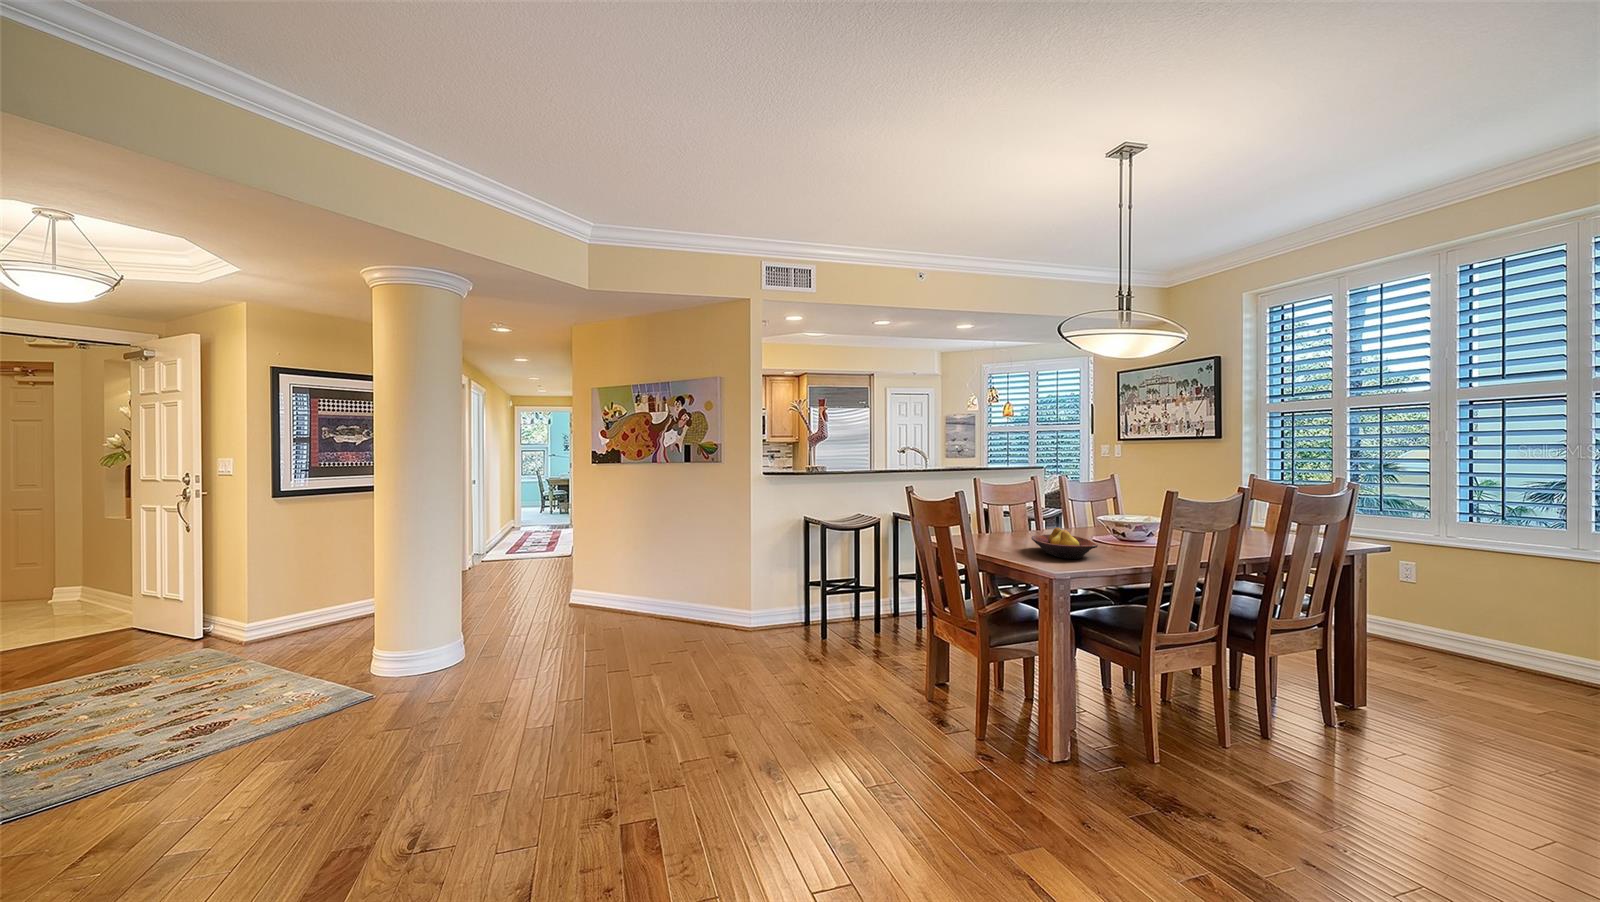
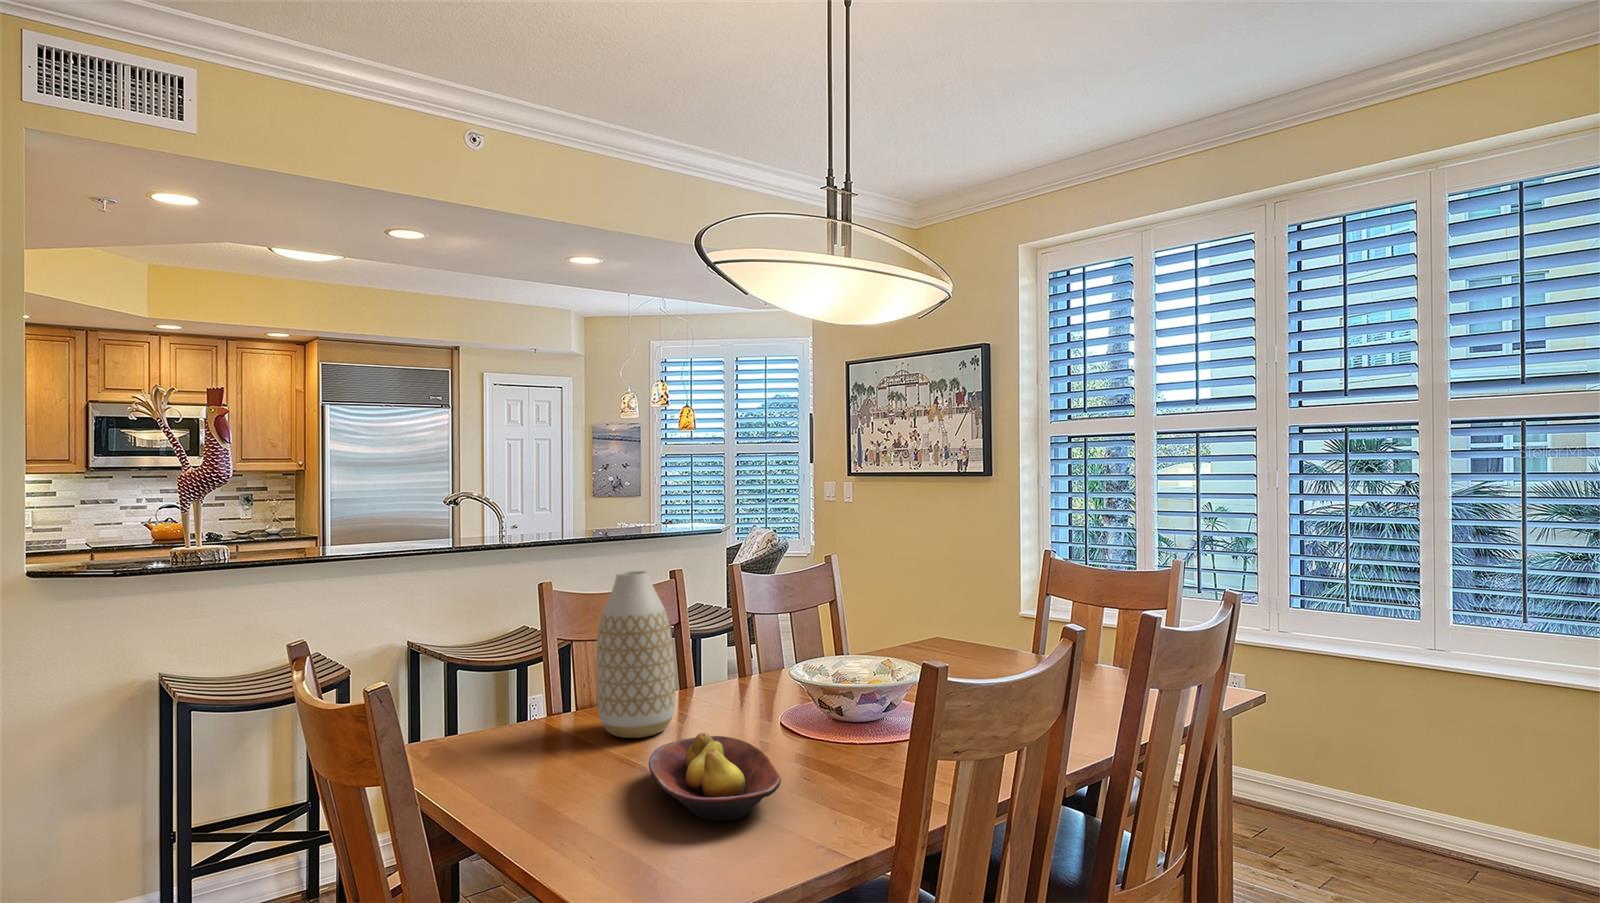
vase: none [997,463,1036,540] -> present [596,571,675,738]

